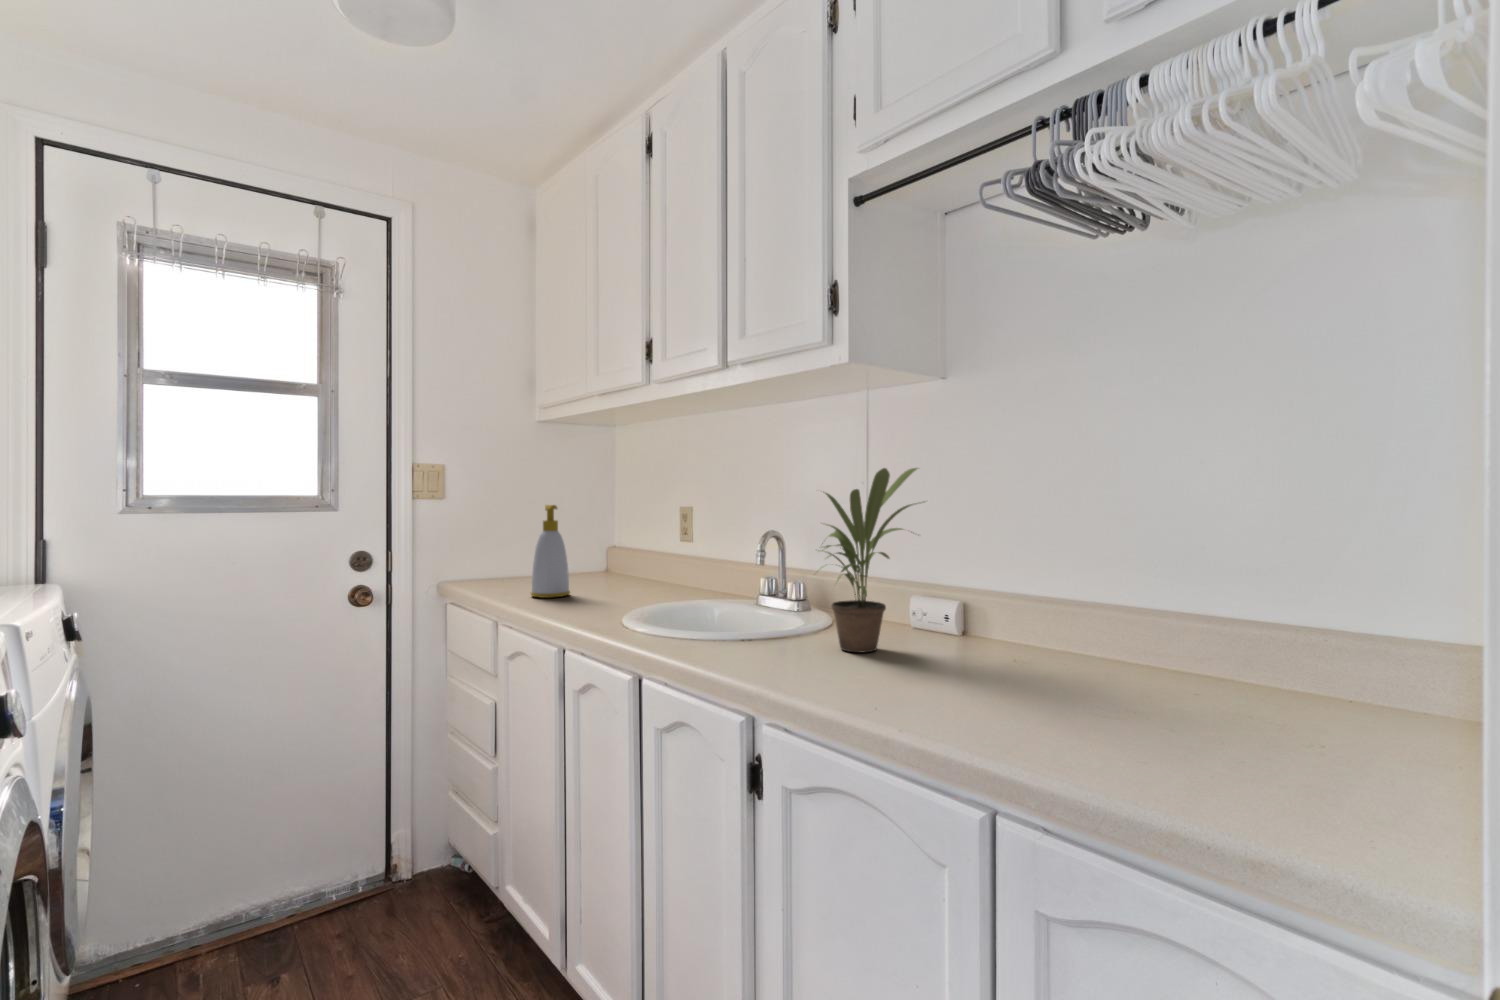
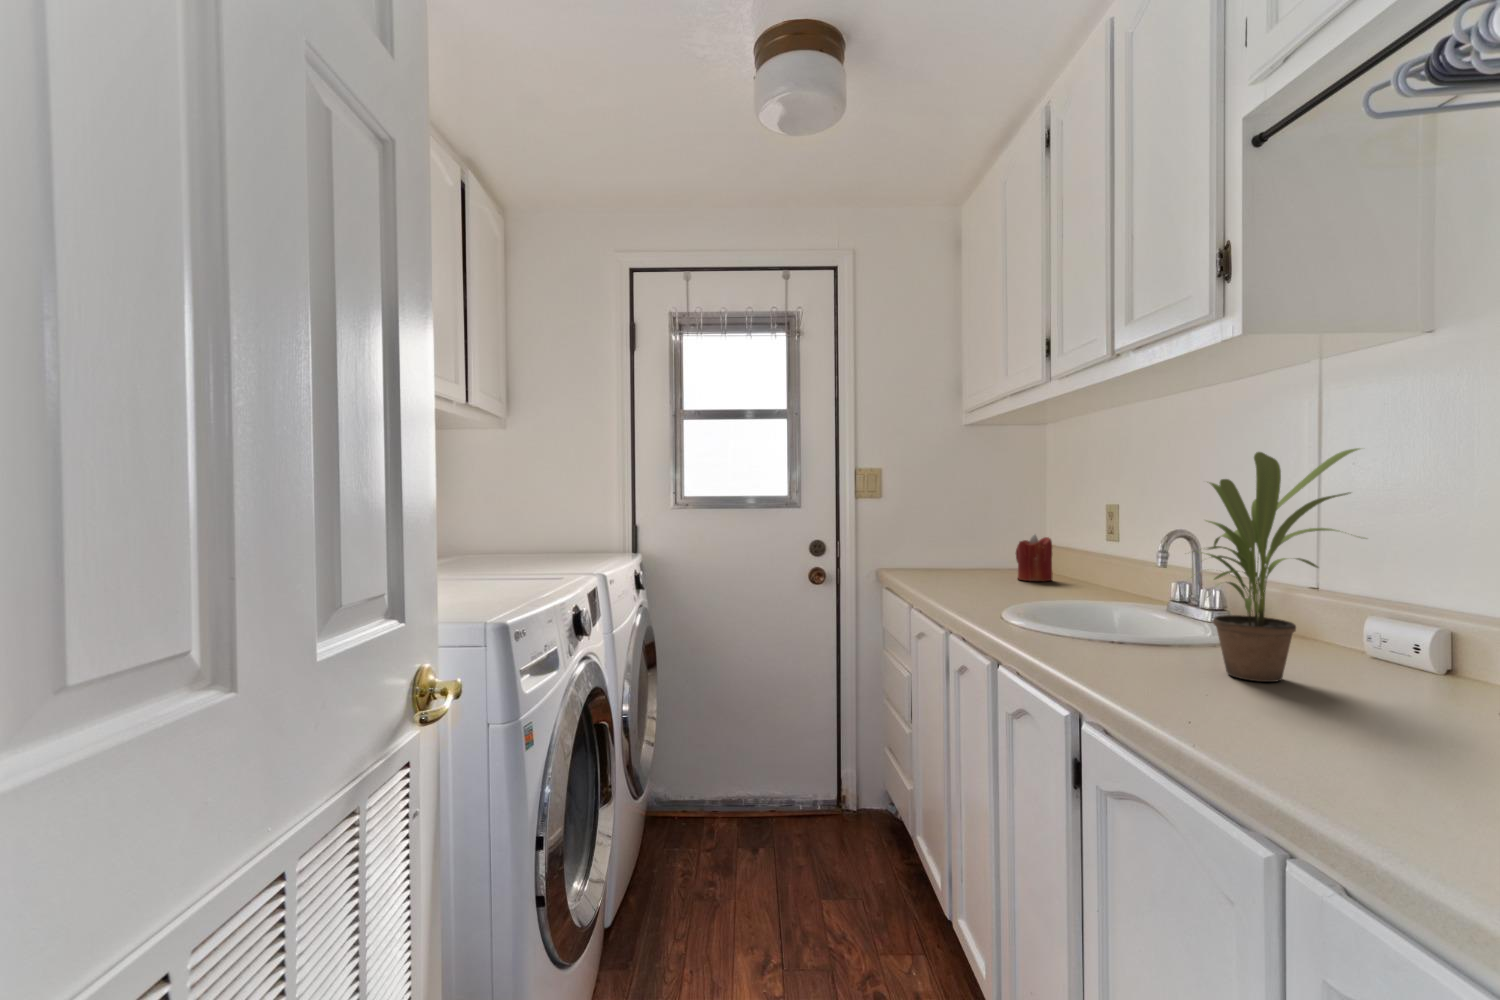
soap bottle: present [531,505,570,598] -> none [940,501,978,587]
candle: none [599,538,634,586] -> present [1016,534,1053,581]

